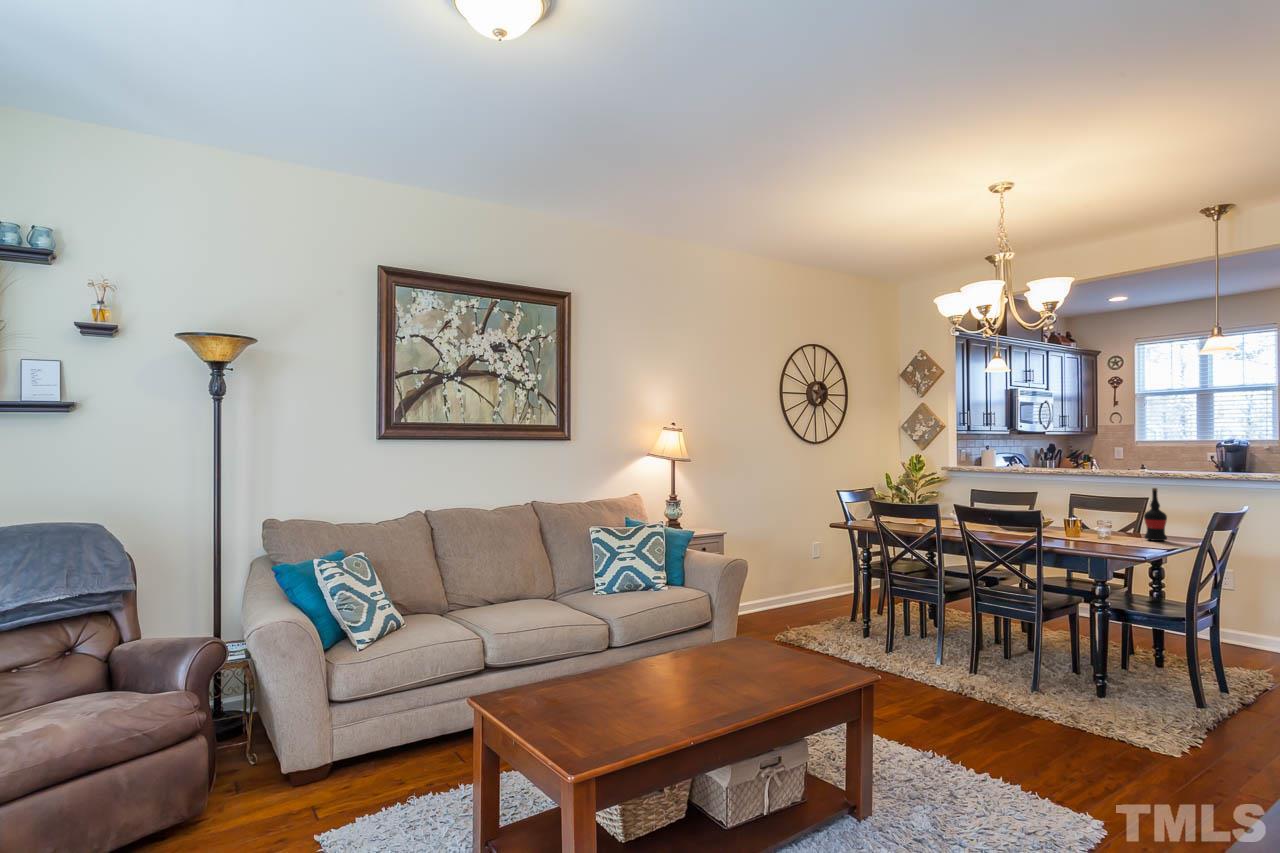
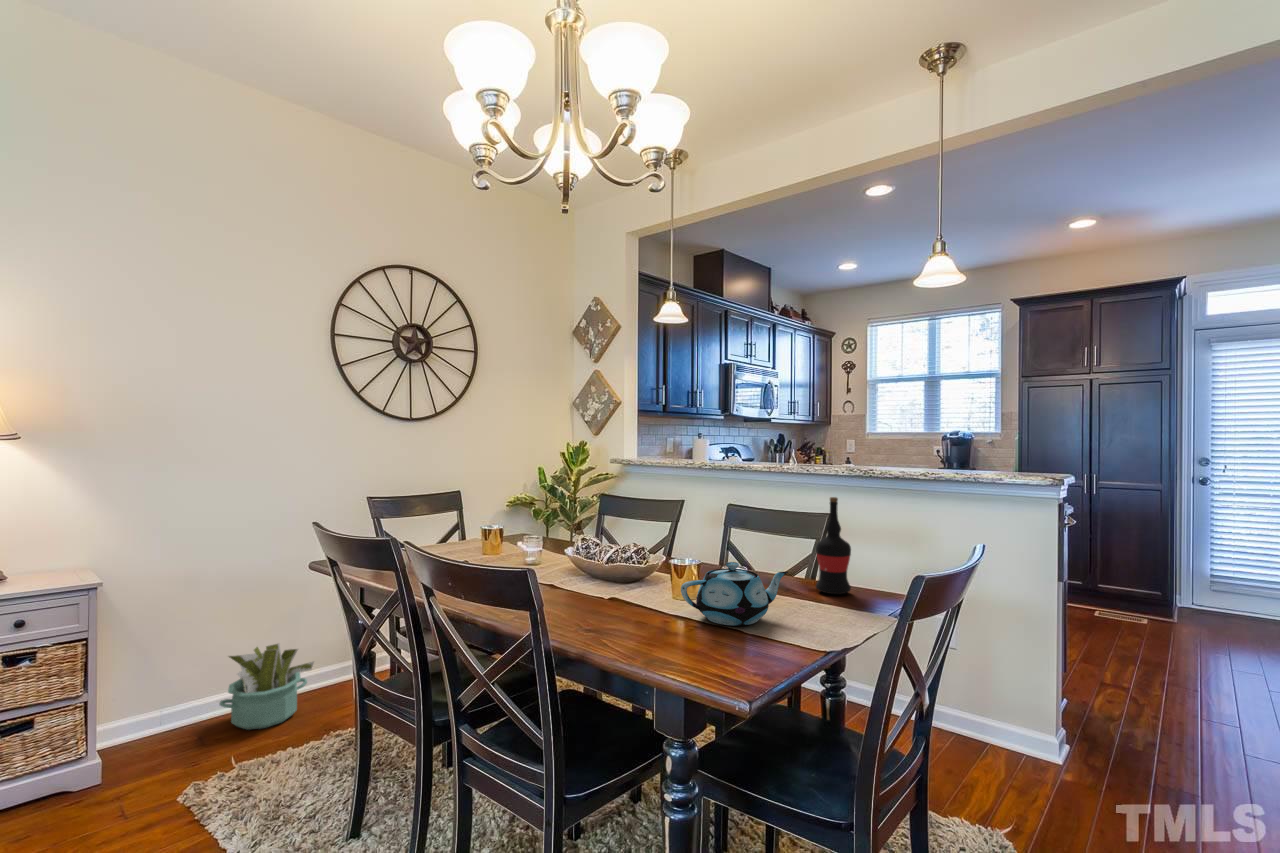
teapot: none [1079,519,1136,548] -> present [681,562,788,626]
decorative plant: none [750,576,790,622] -> present [219,643,314,730]

